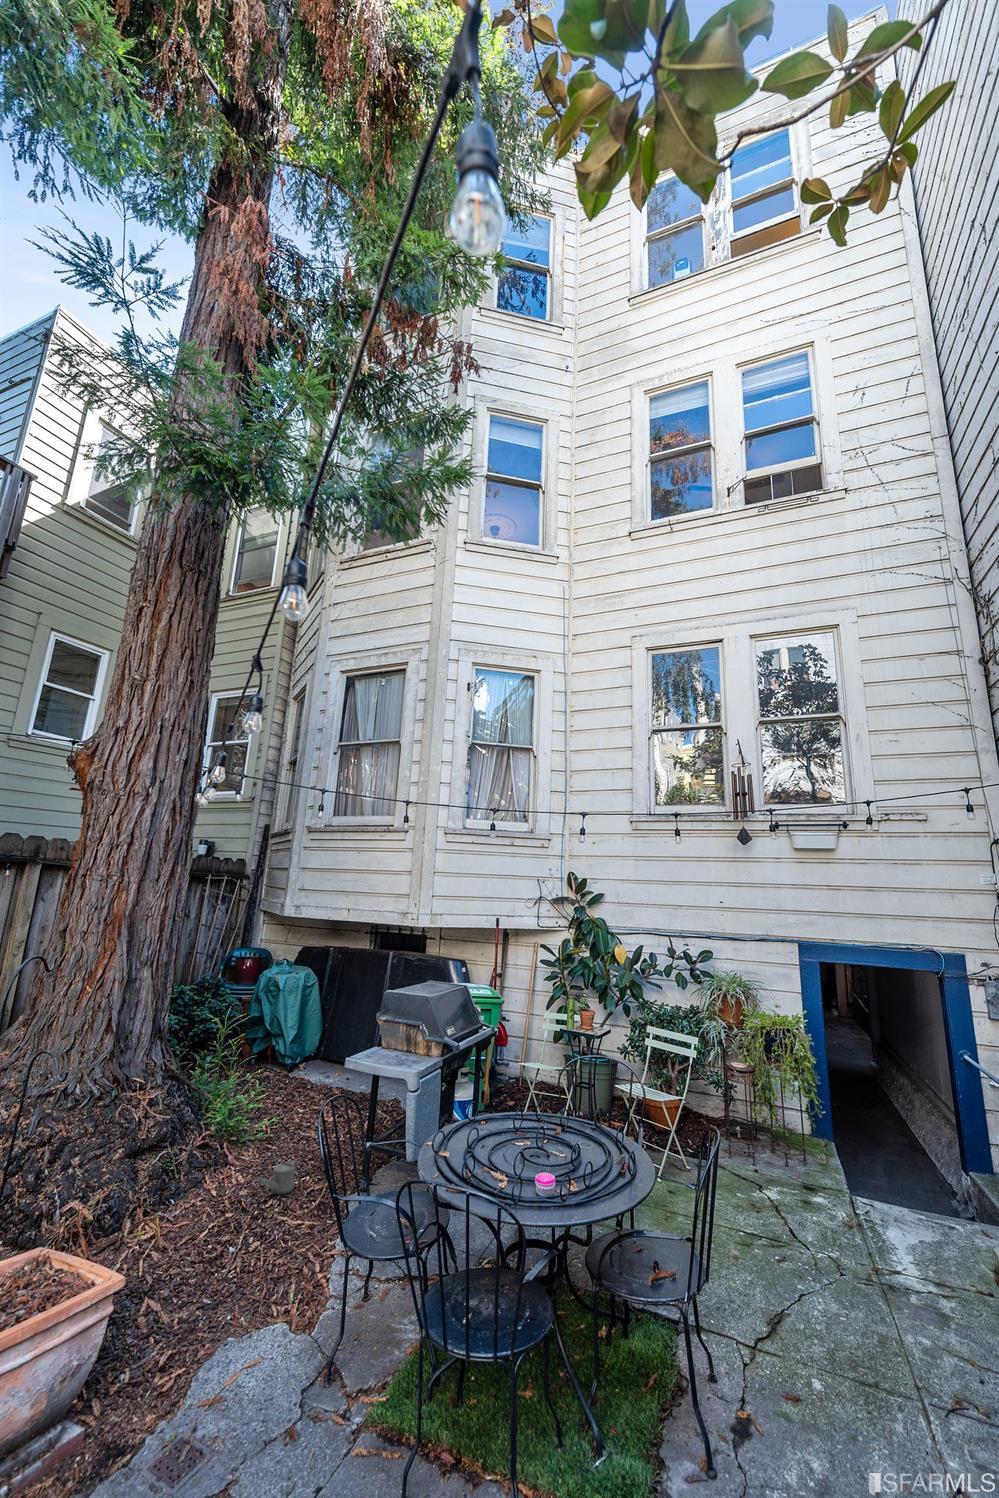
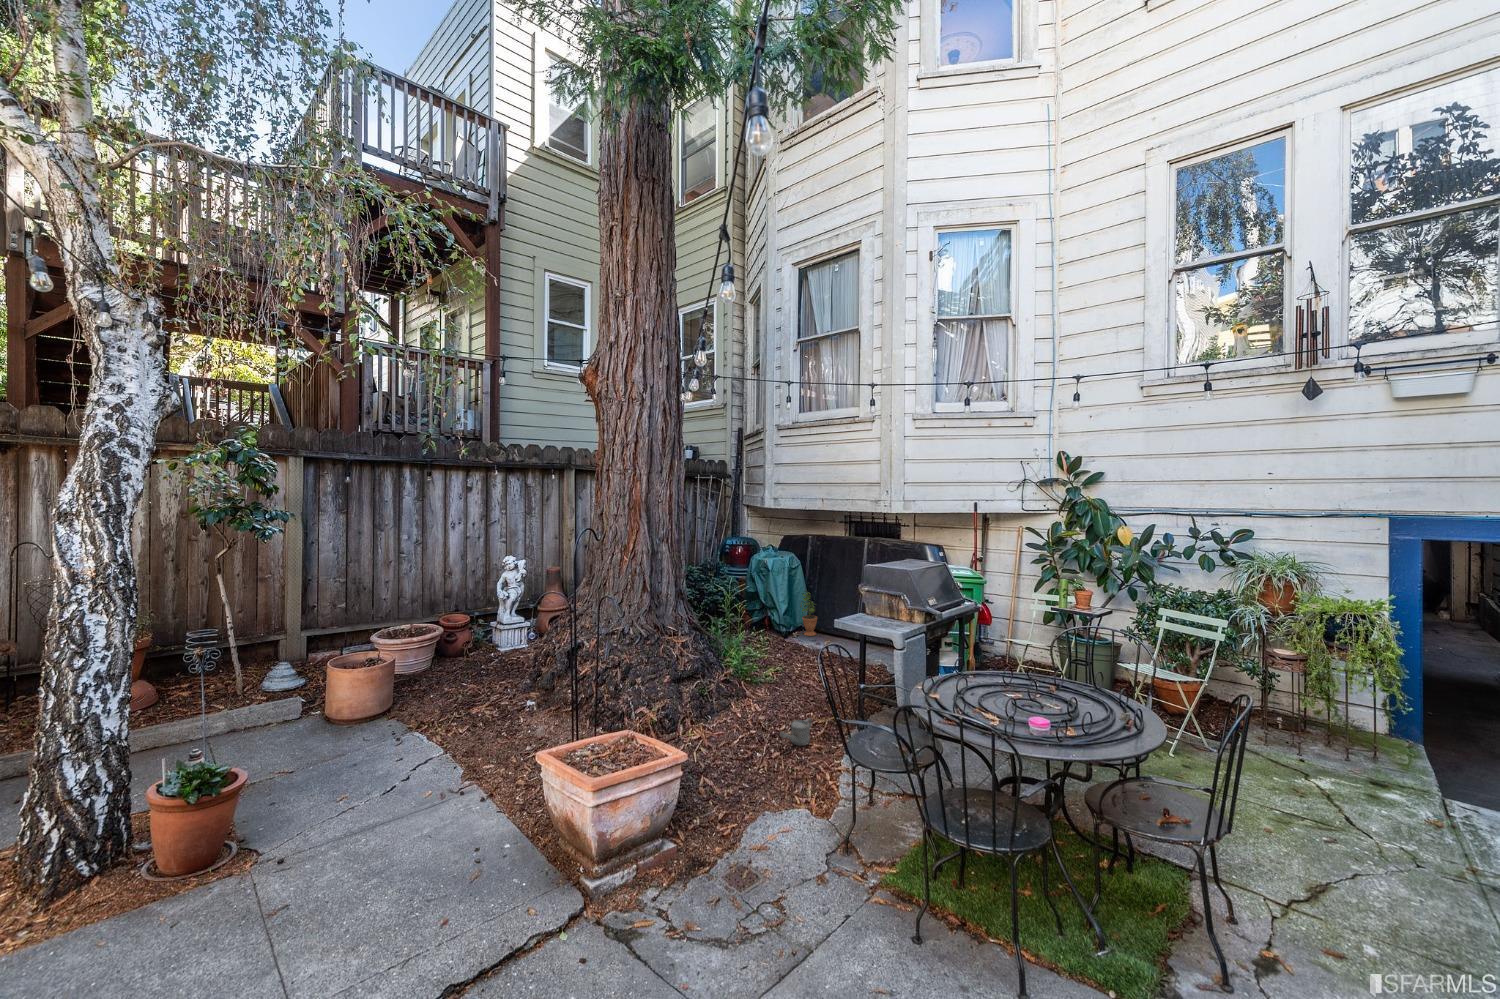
potted plant: none [307,1014,326,1069] -> present [800,591,817,636]

